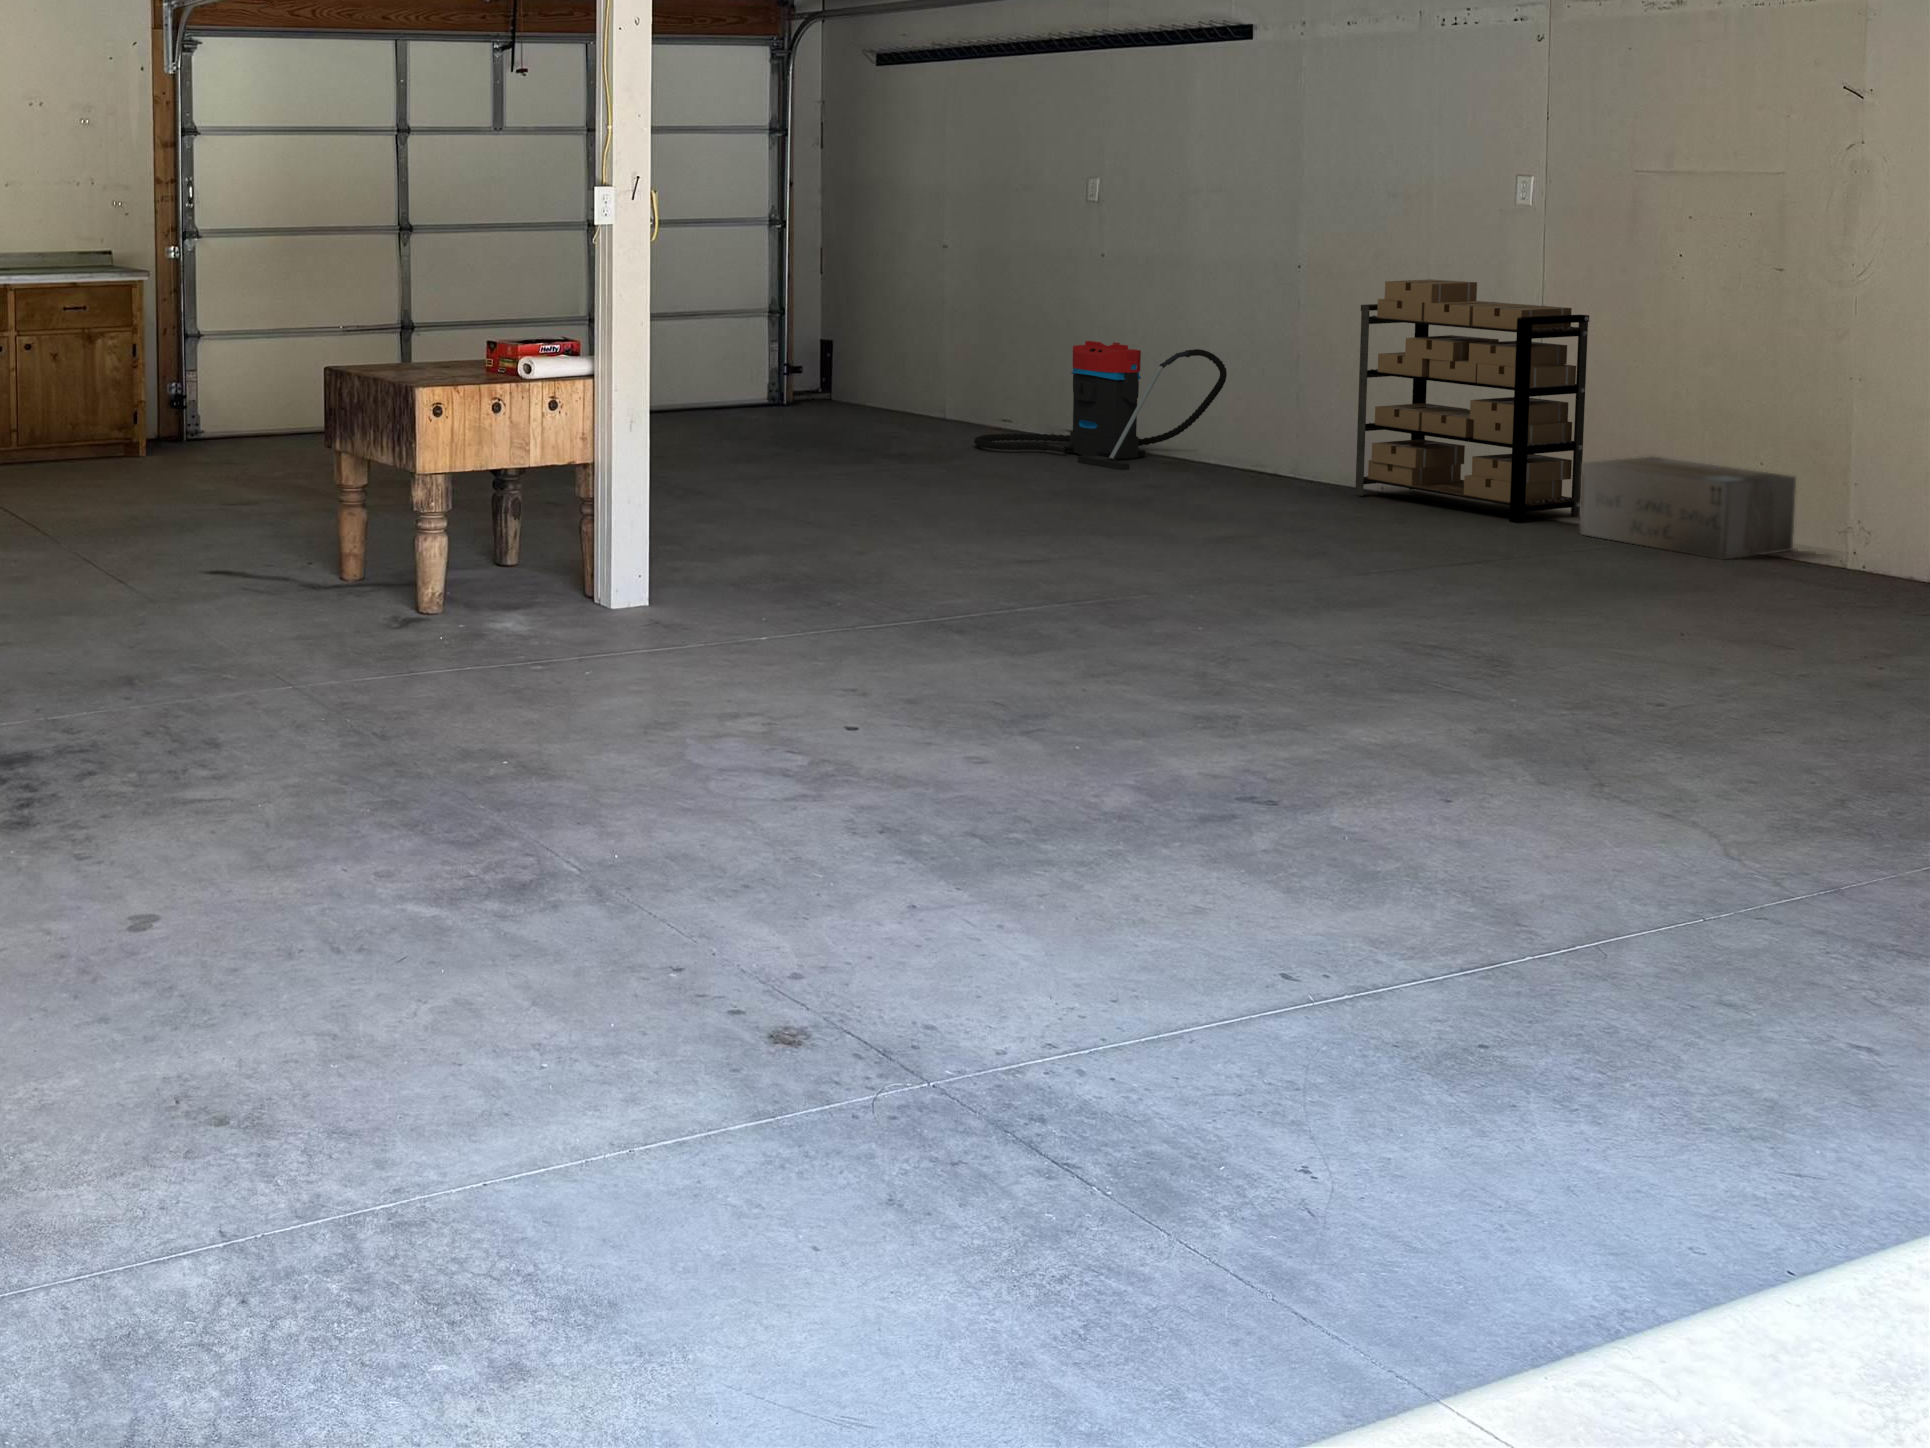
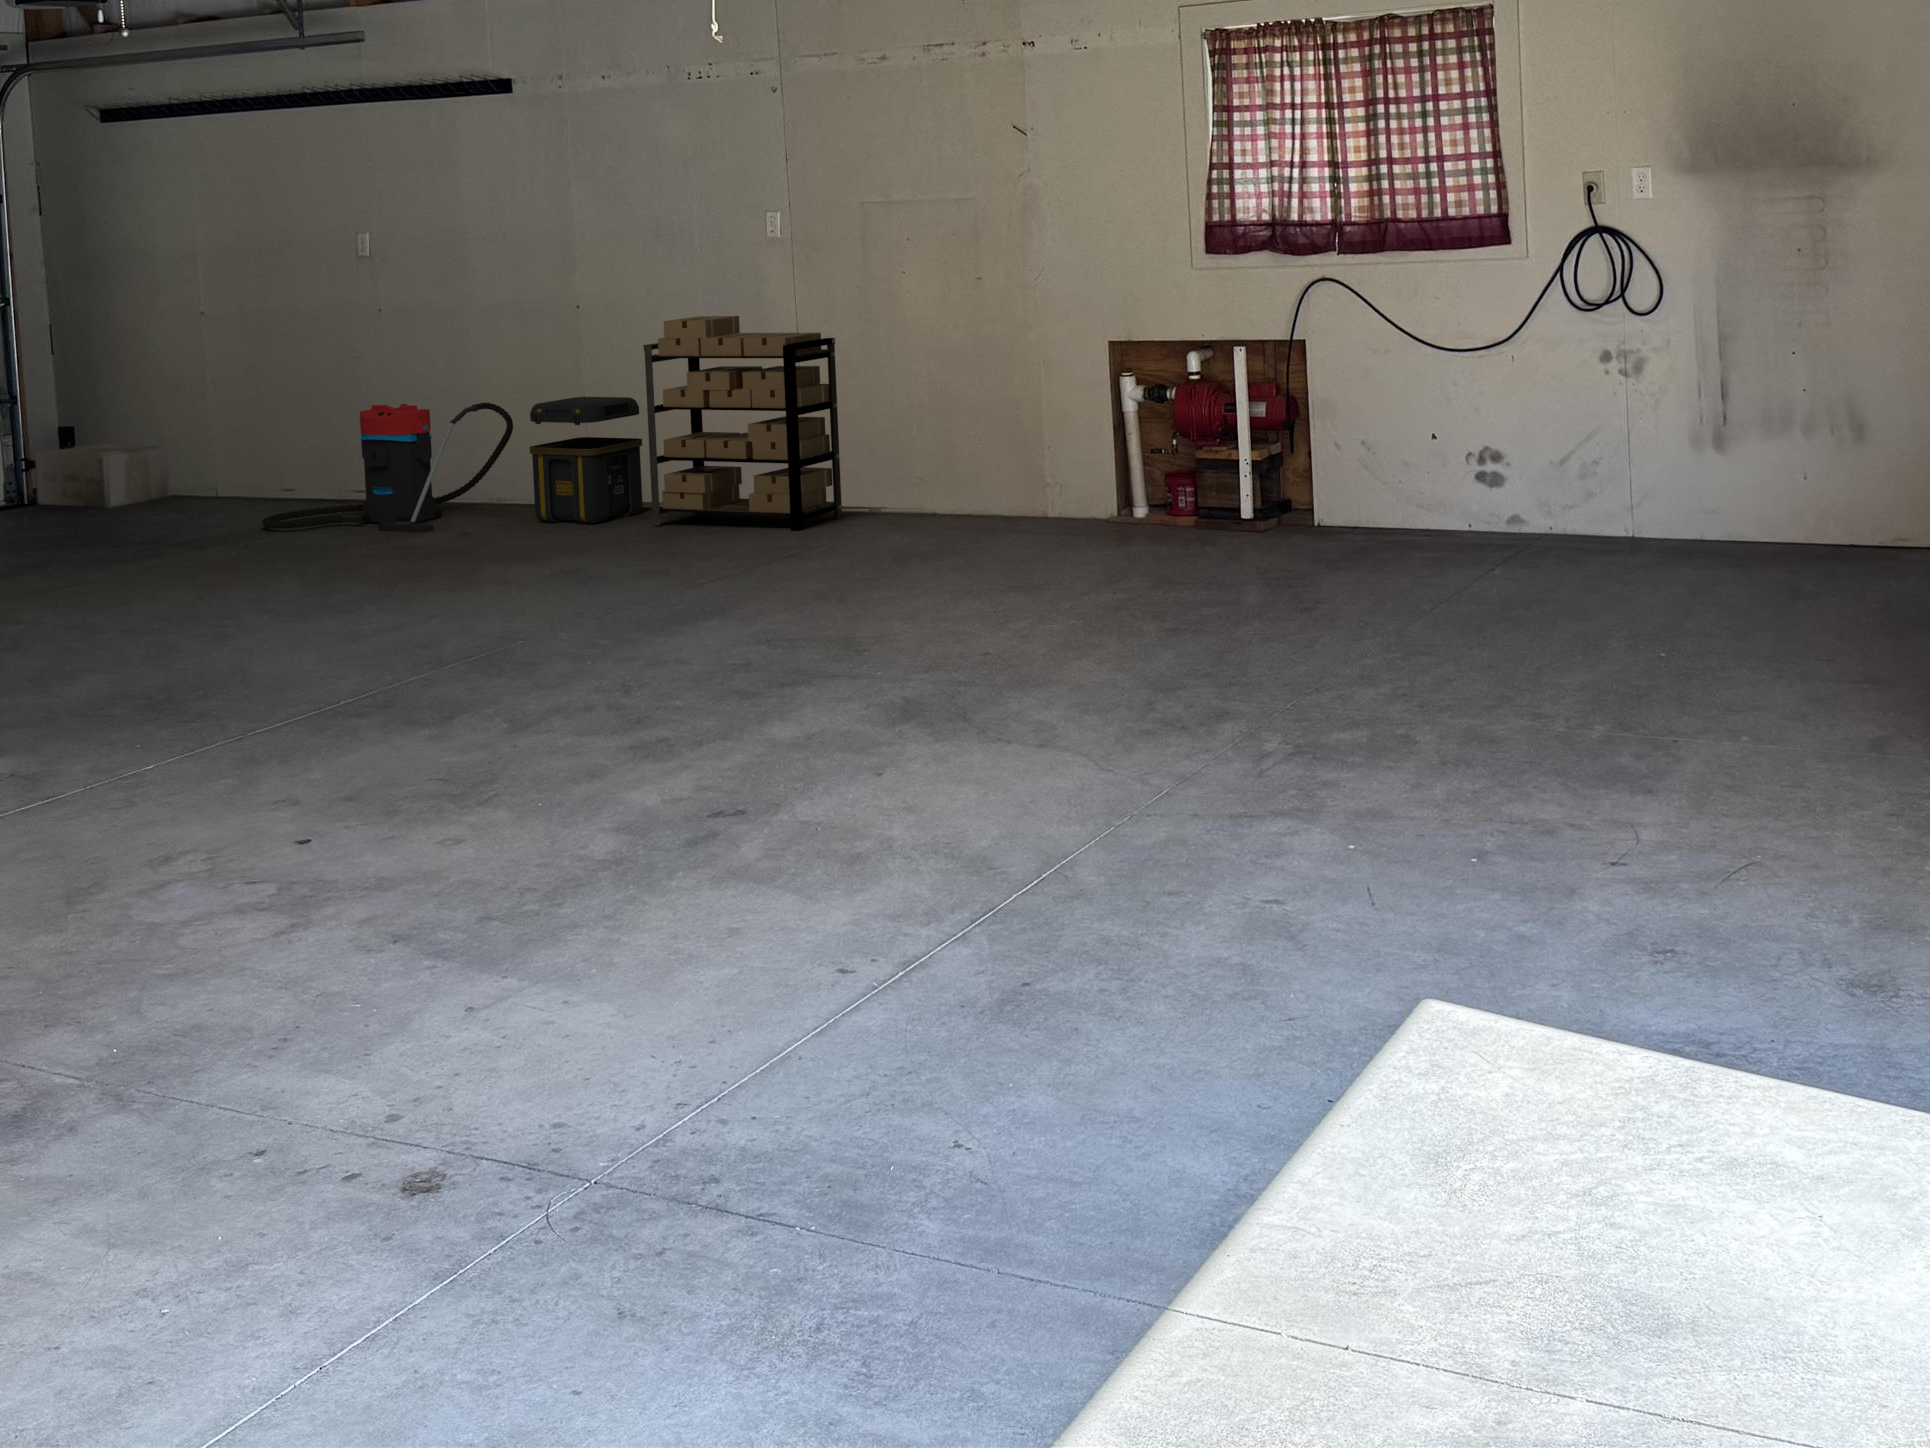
toolbox: none [1234,353,1359,484] -> present [529,397,643,524]
cardboard box: present [1579,457,1796,559] -> present [35,444,170,508]

